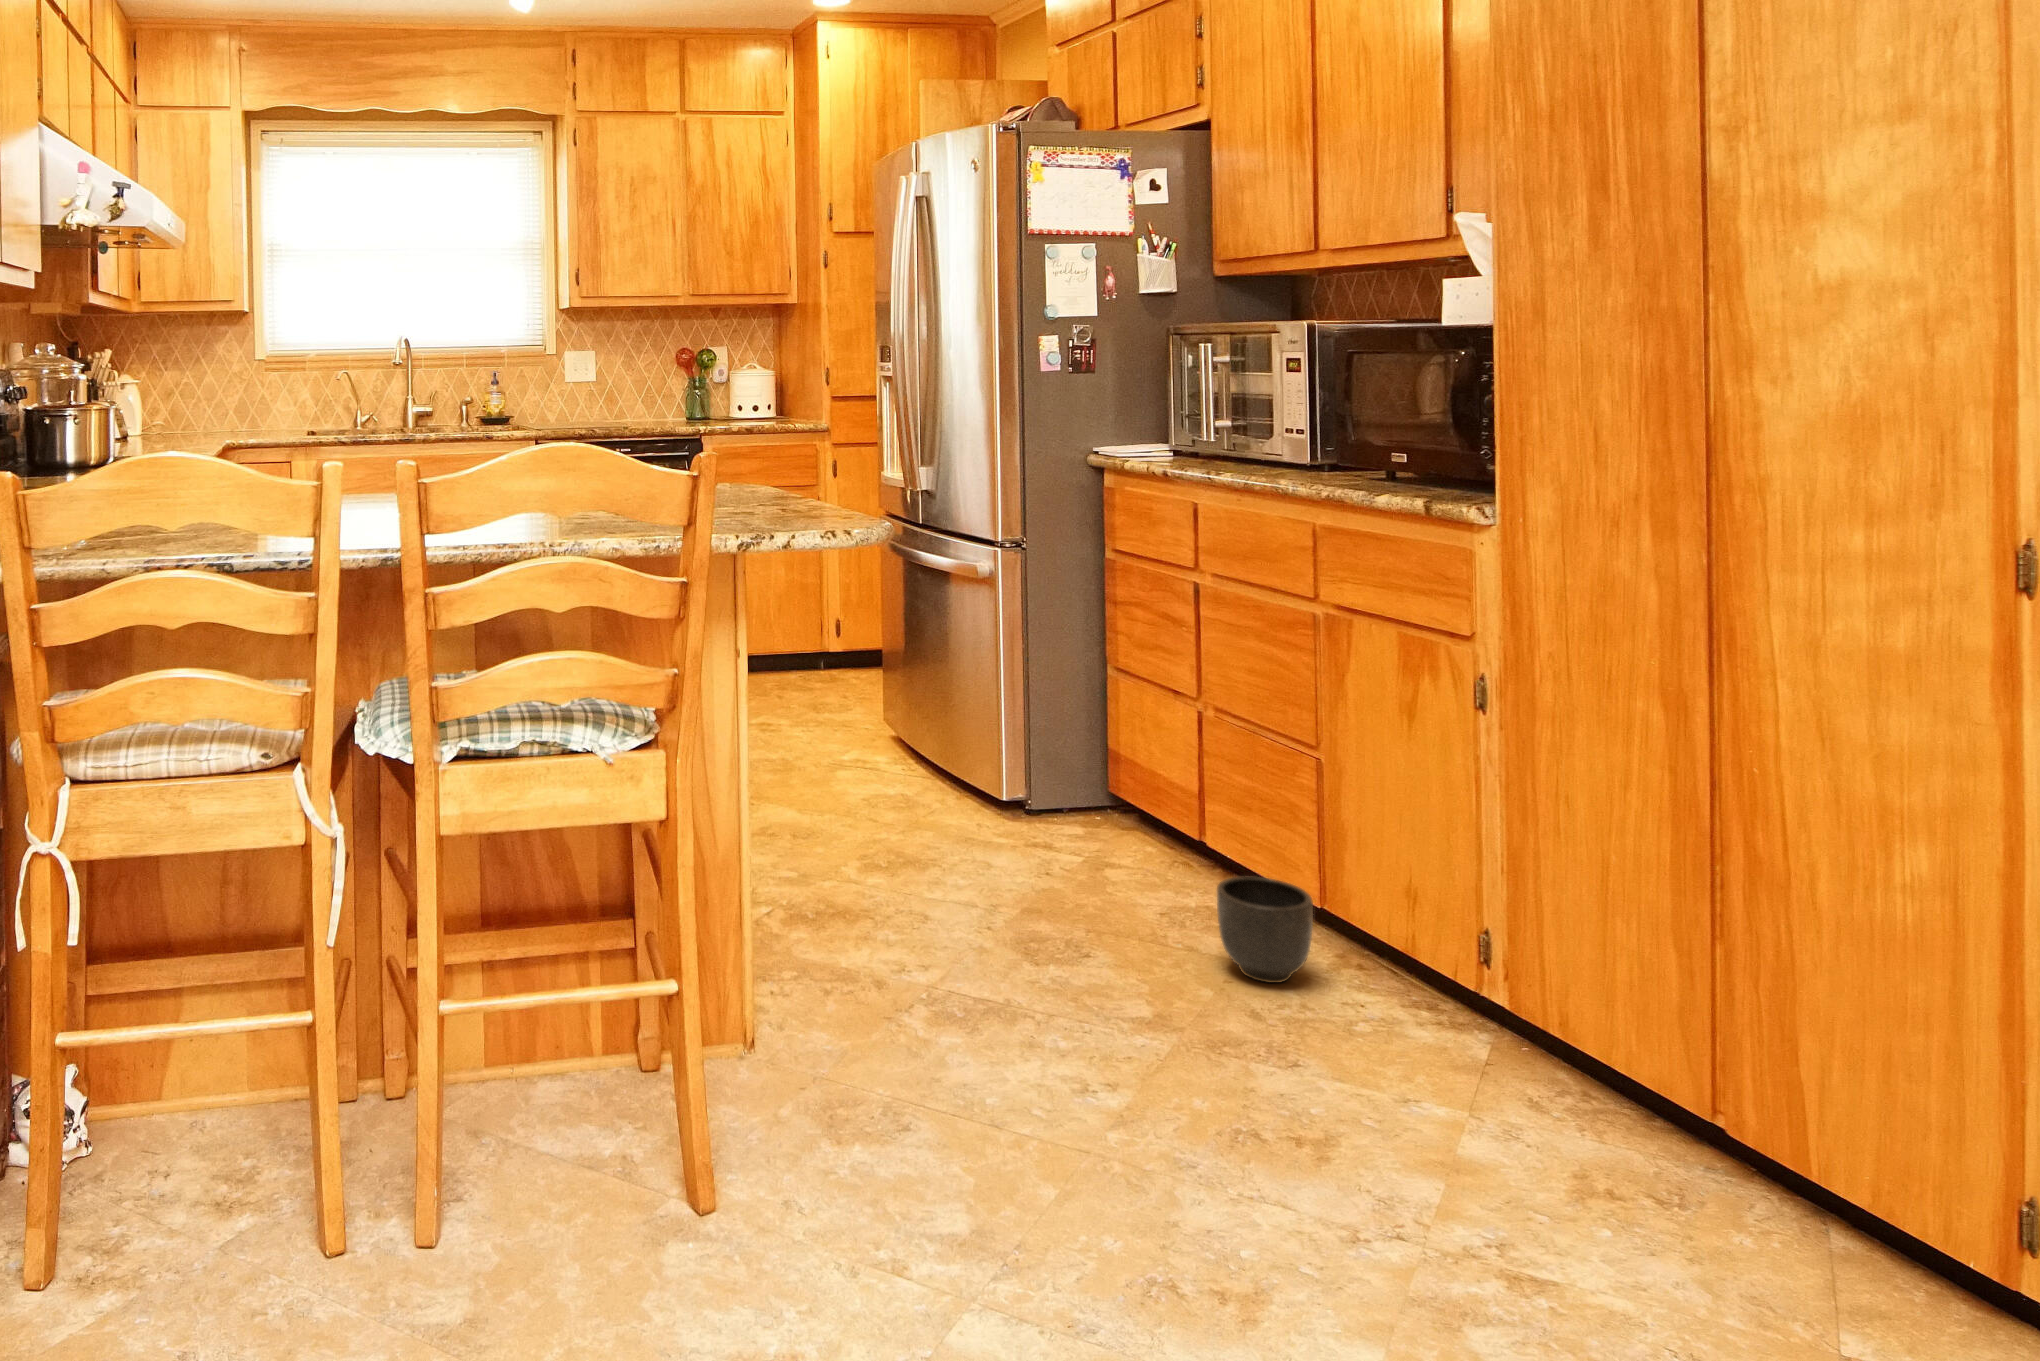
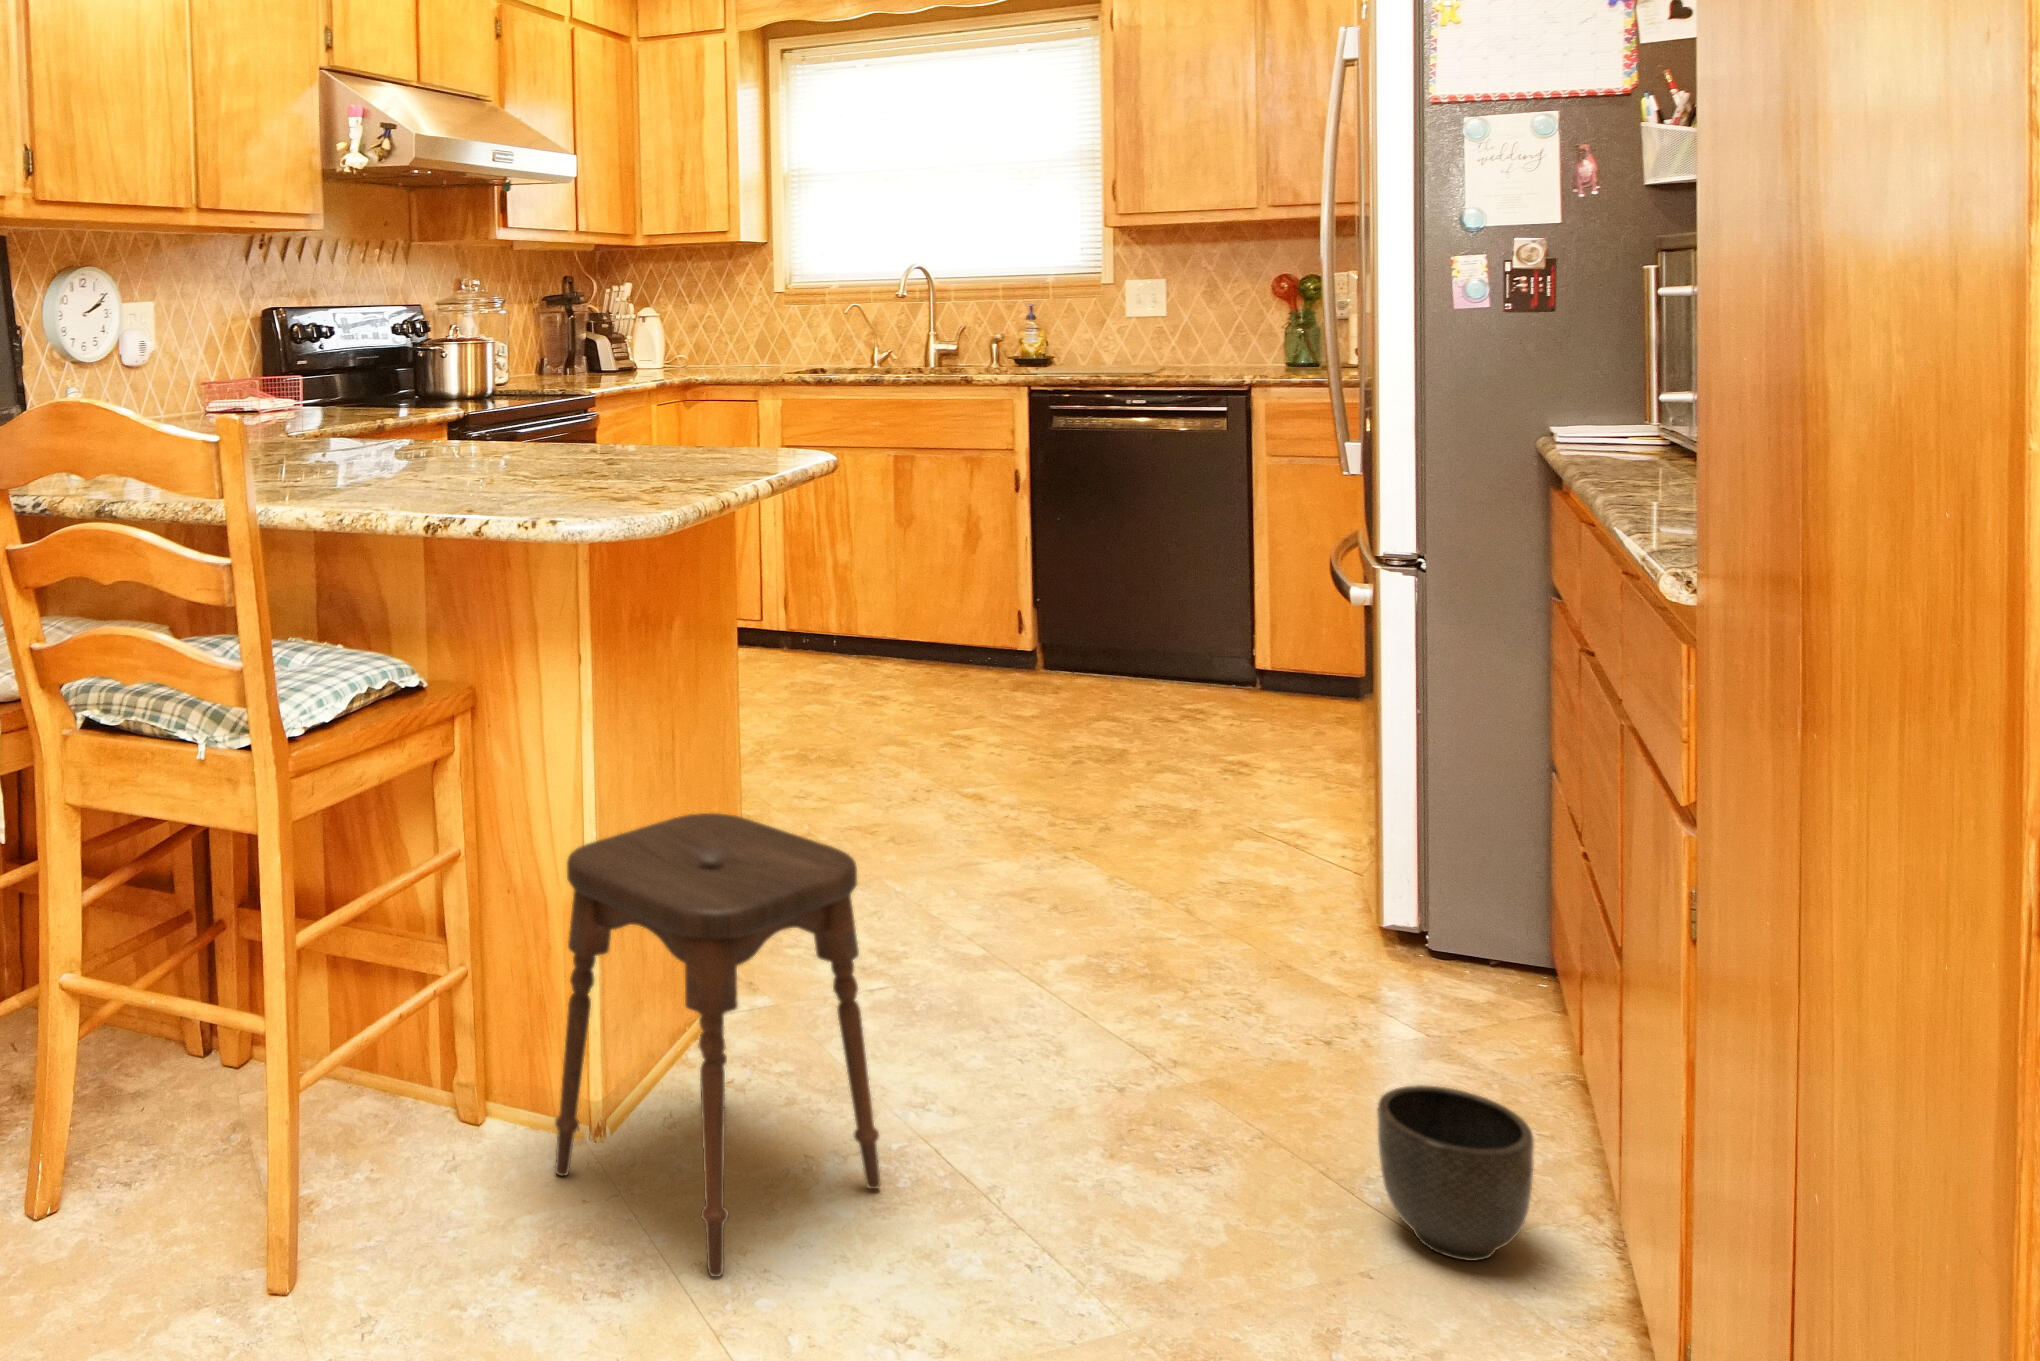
stool: none [788,795,1002,1165] -> present [555,813,880,1277]

